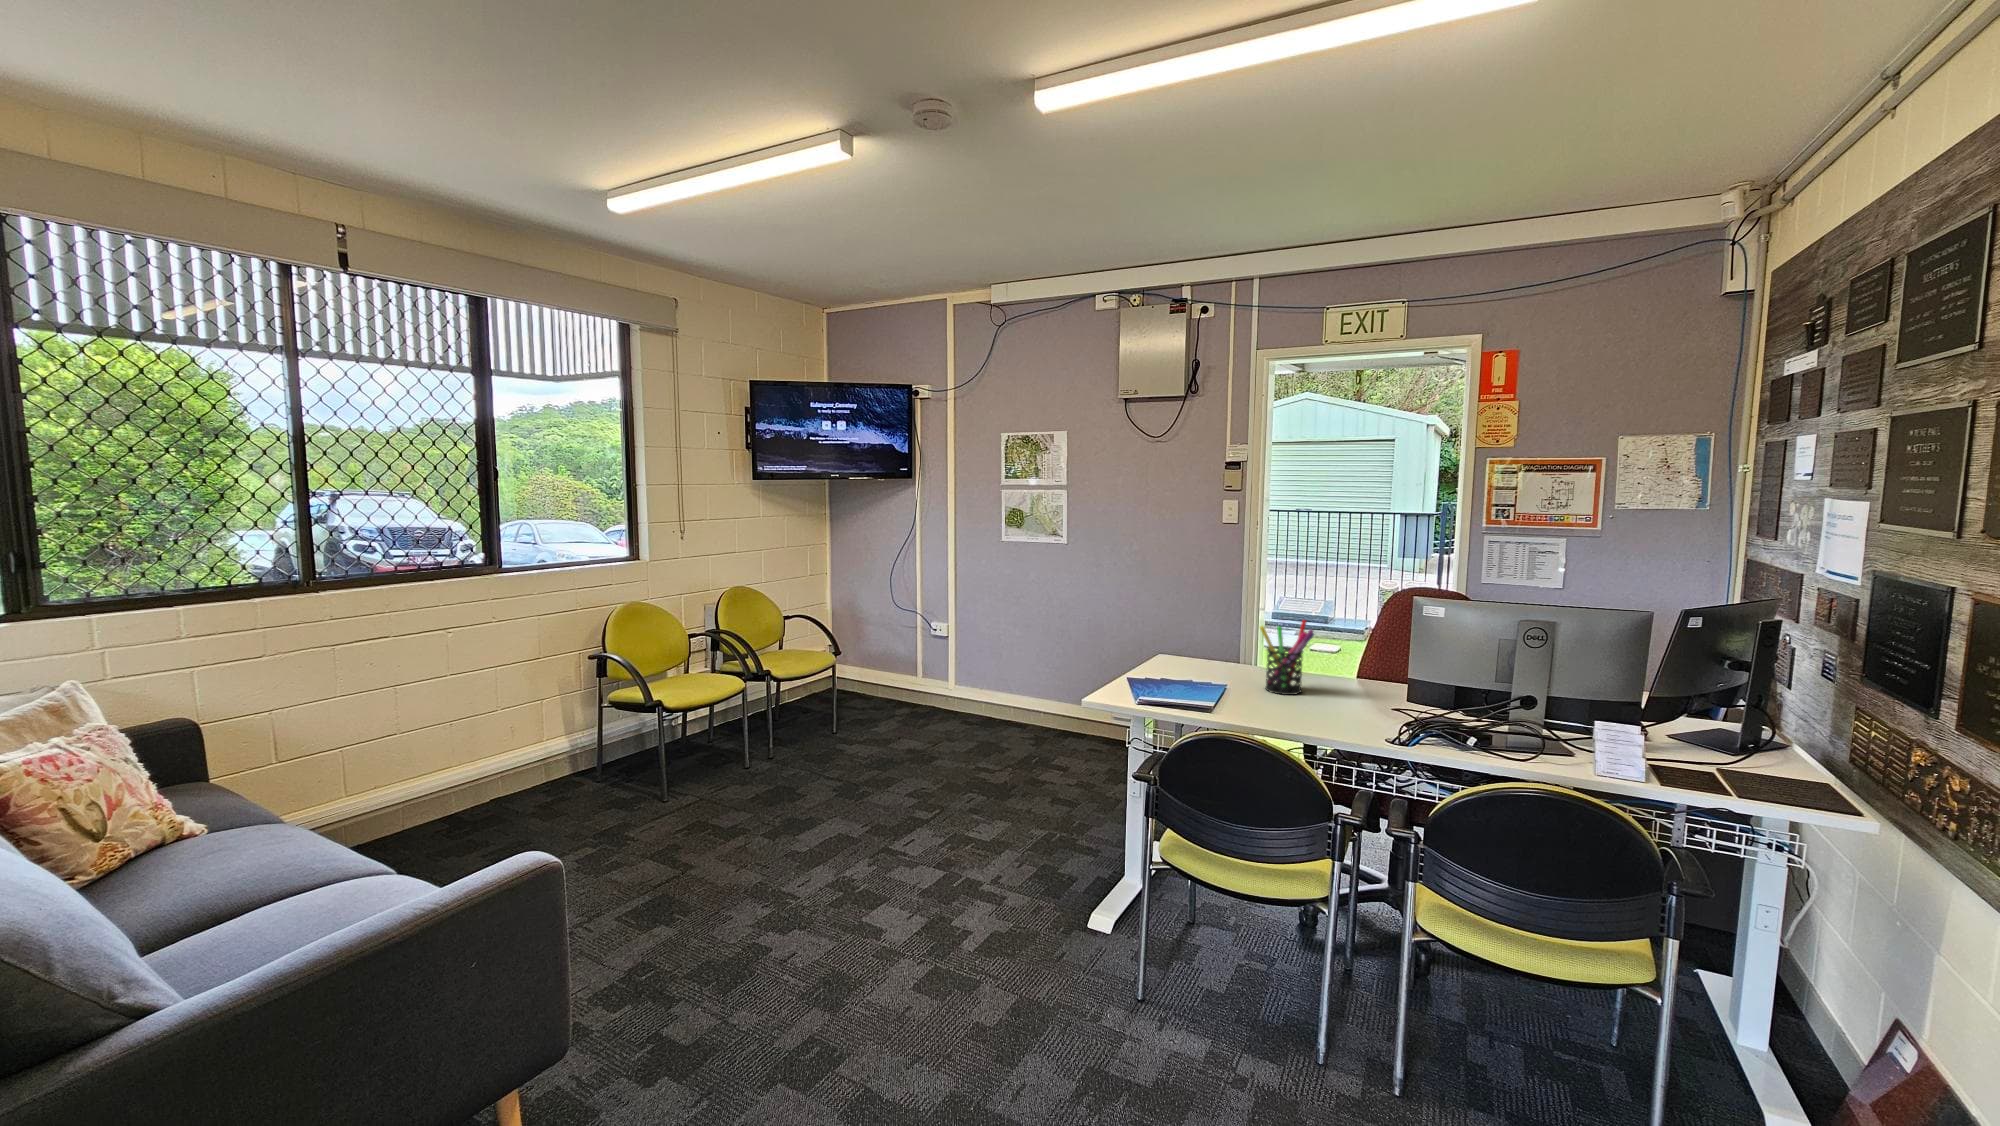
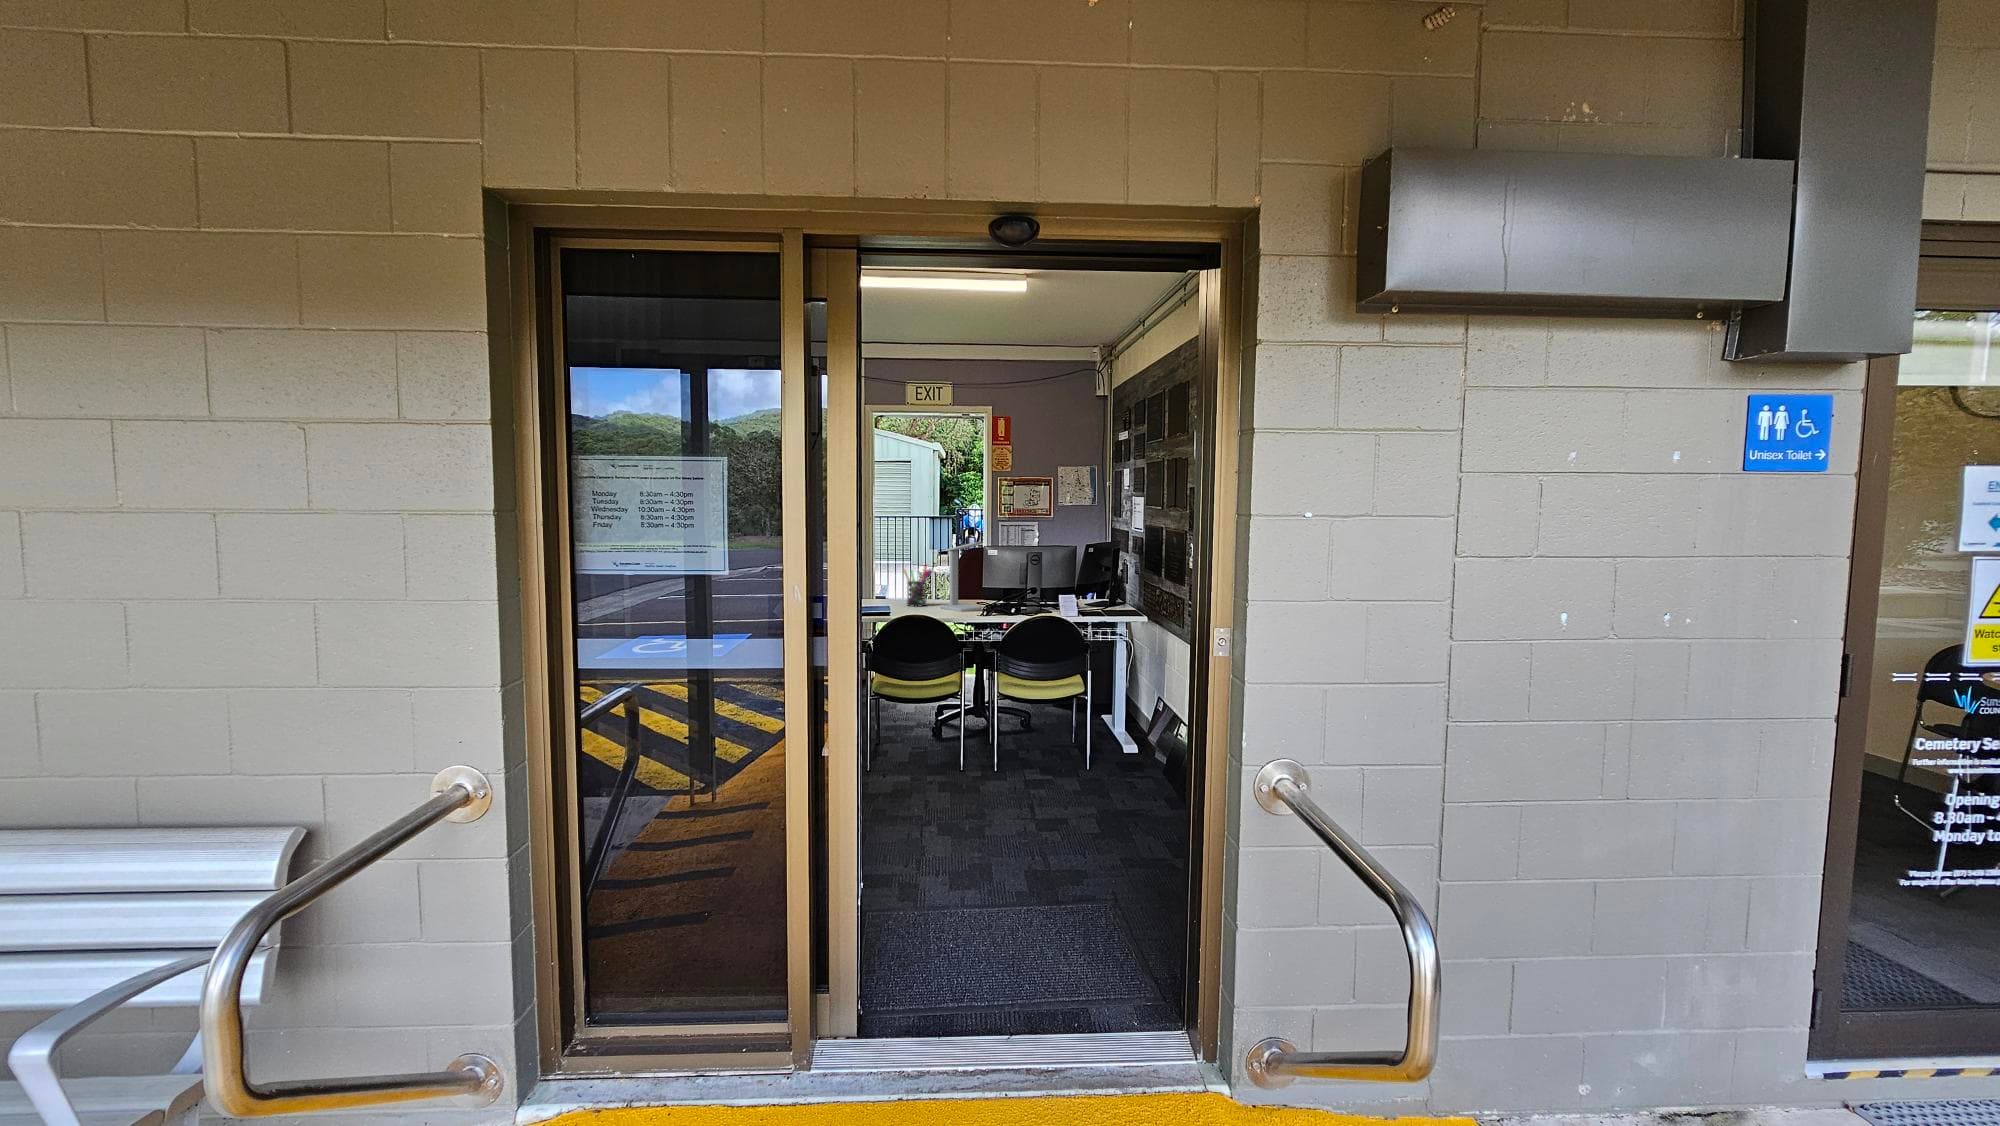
desk lamp: none [1321,596,1409,727] -> present [940,542,982,612]

